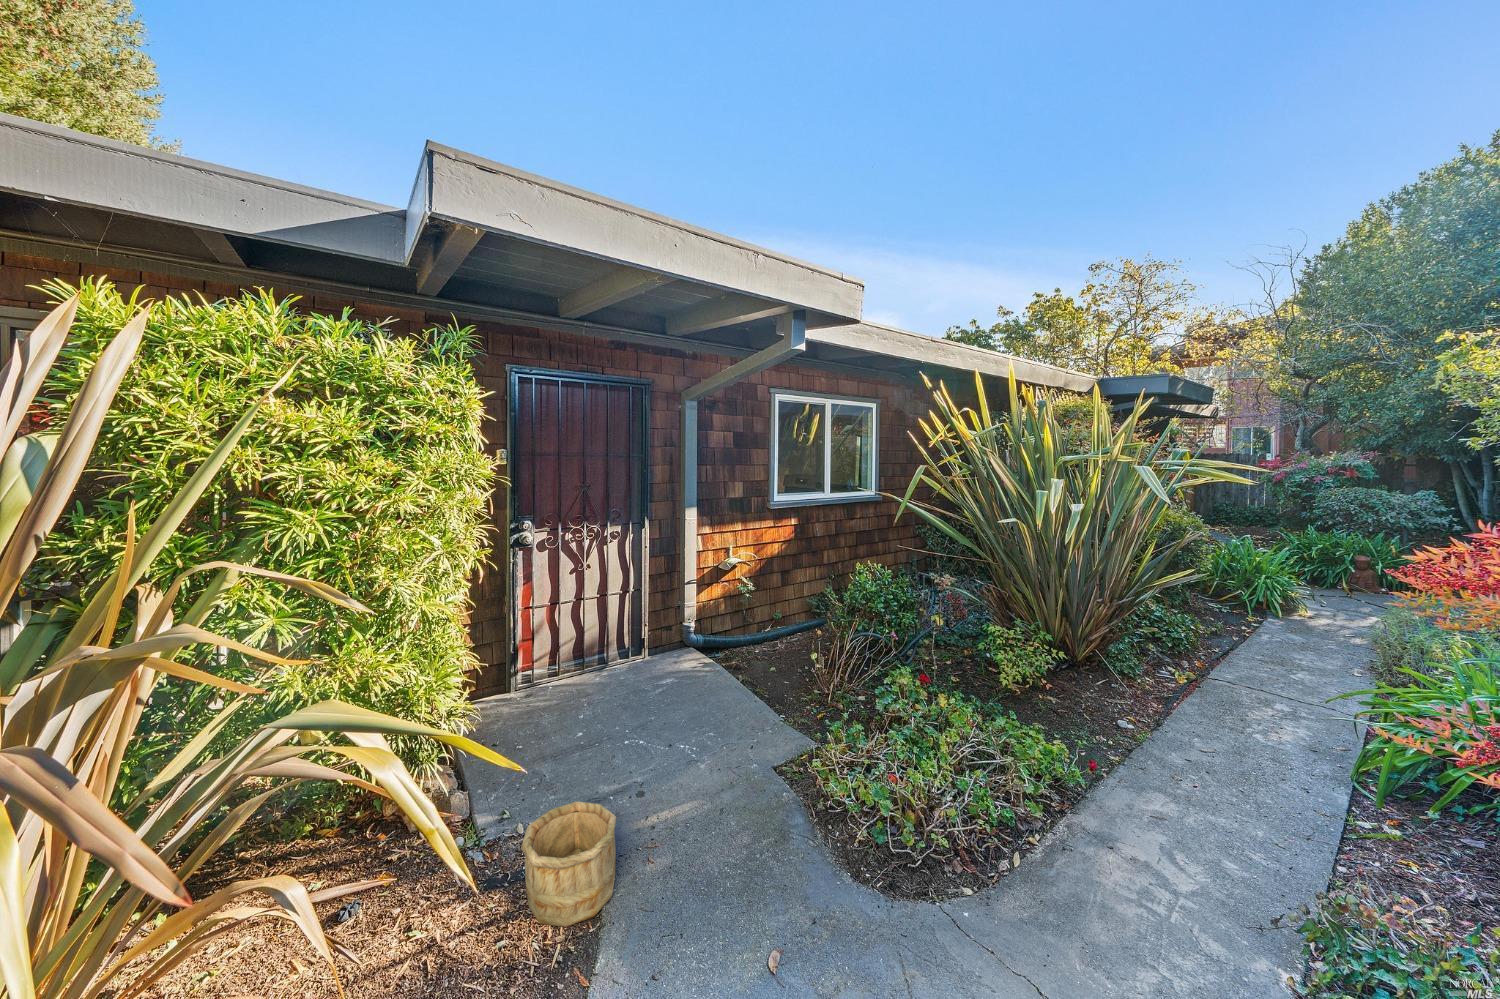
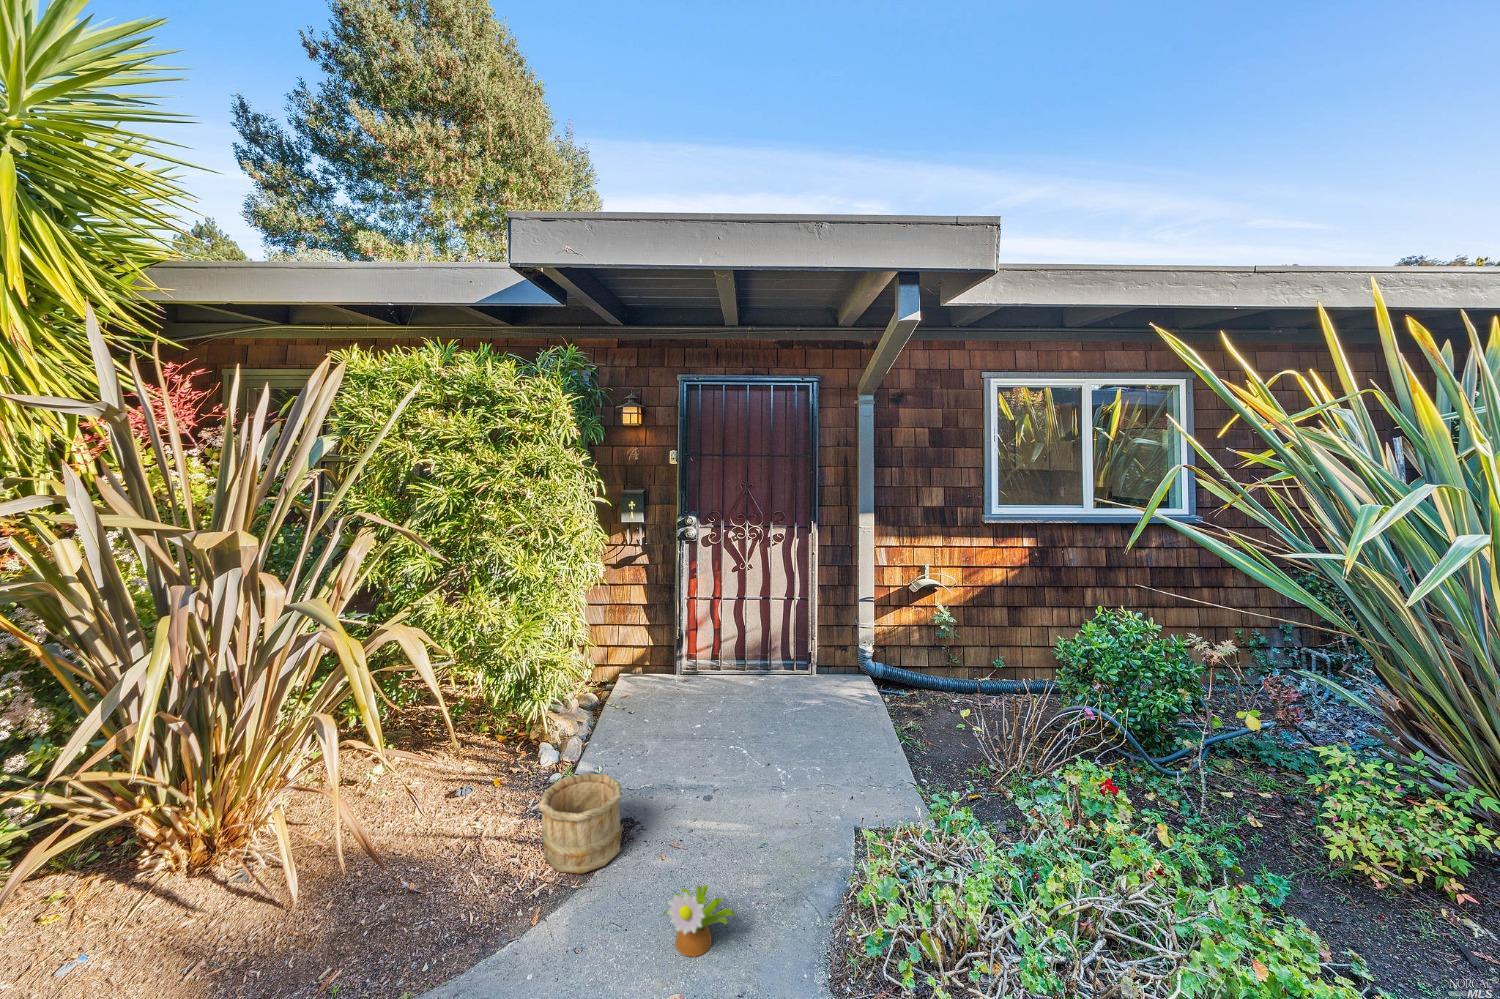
decorative plant: none [726,860,793,934] -> present [660,885,735,957]

